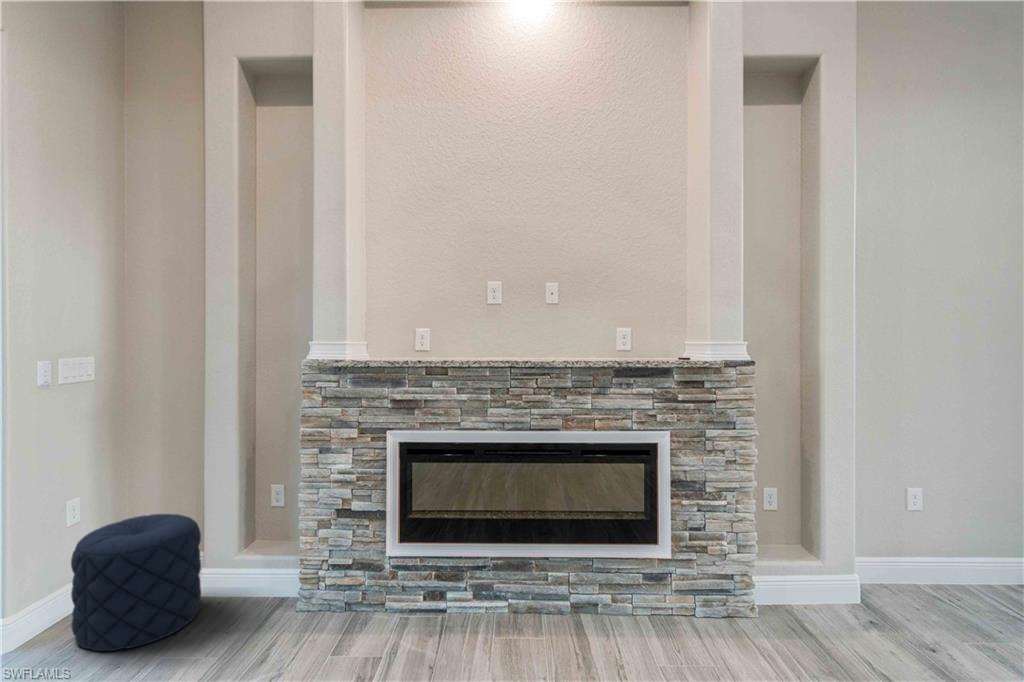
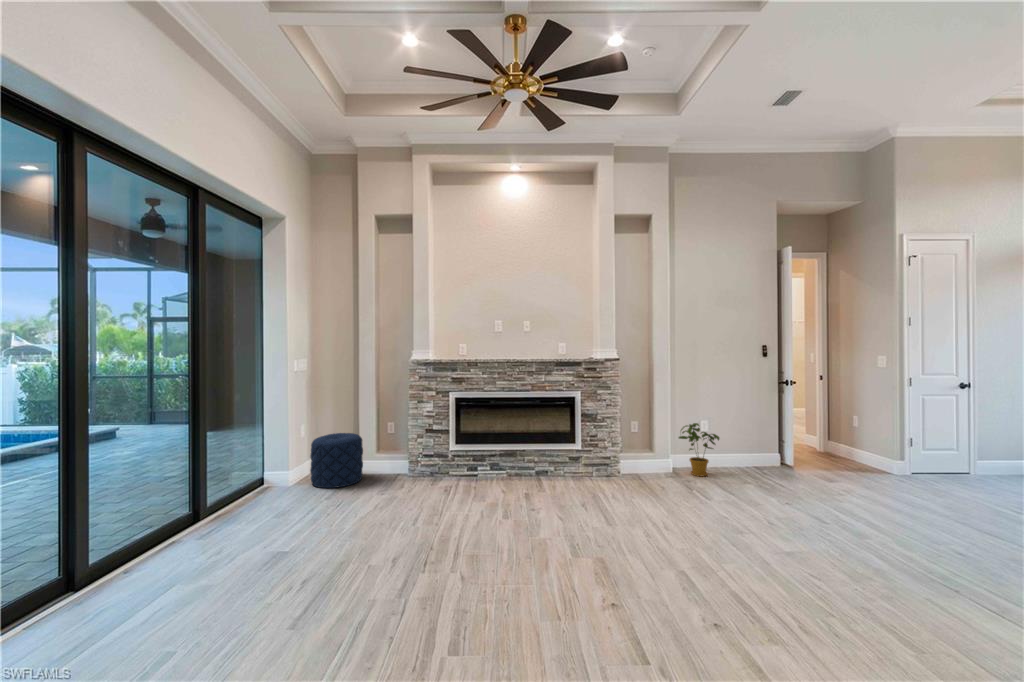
house plant: none [875,506,987,624] -> present [679,423,719,476]

